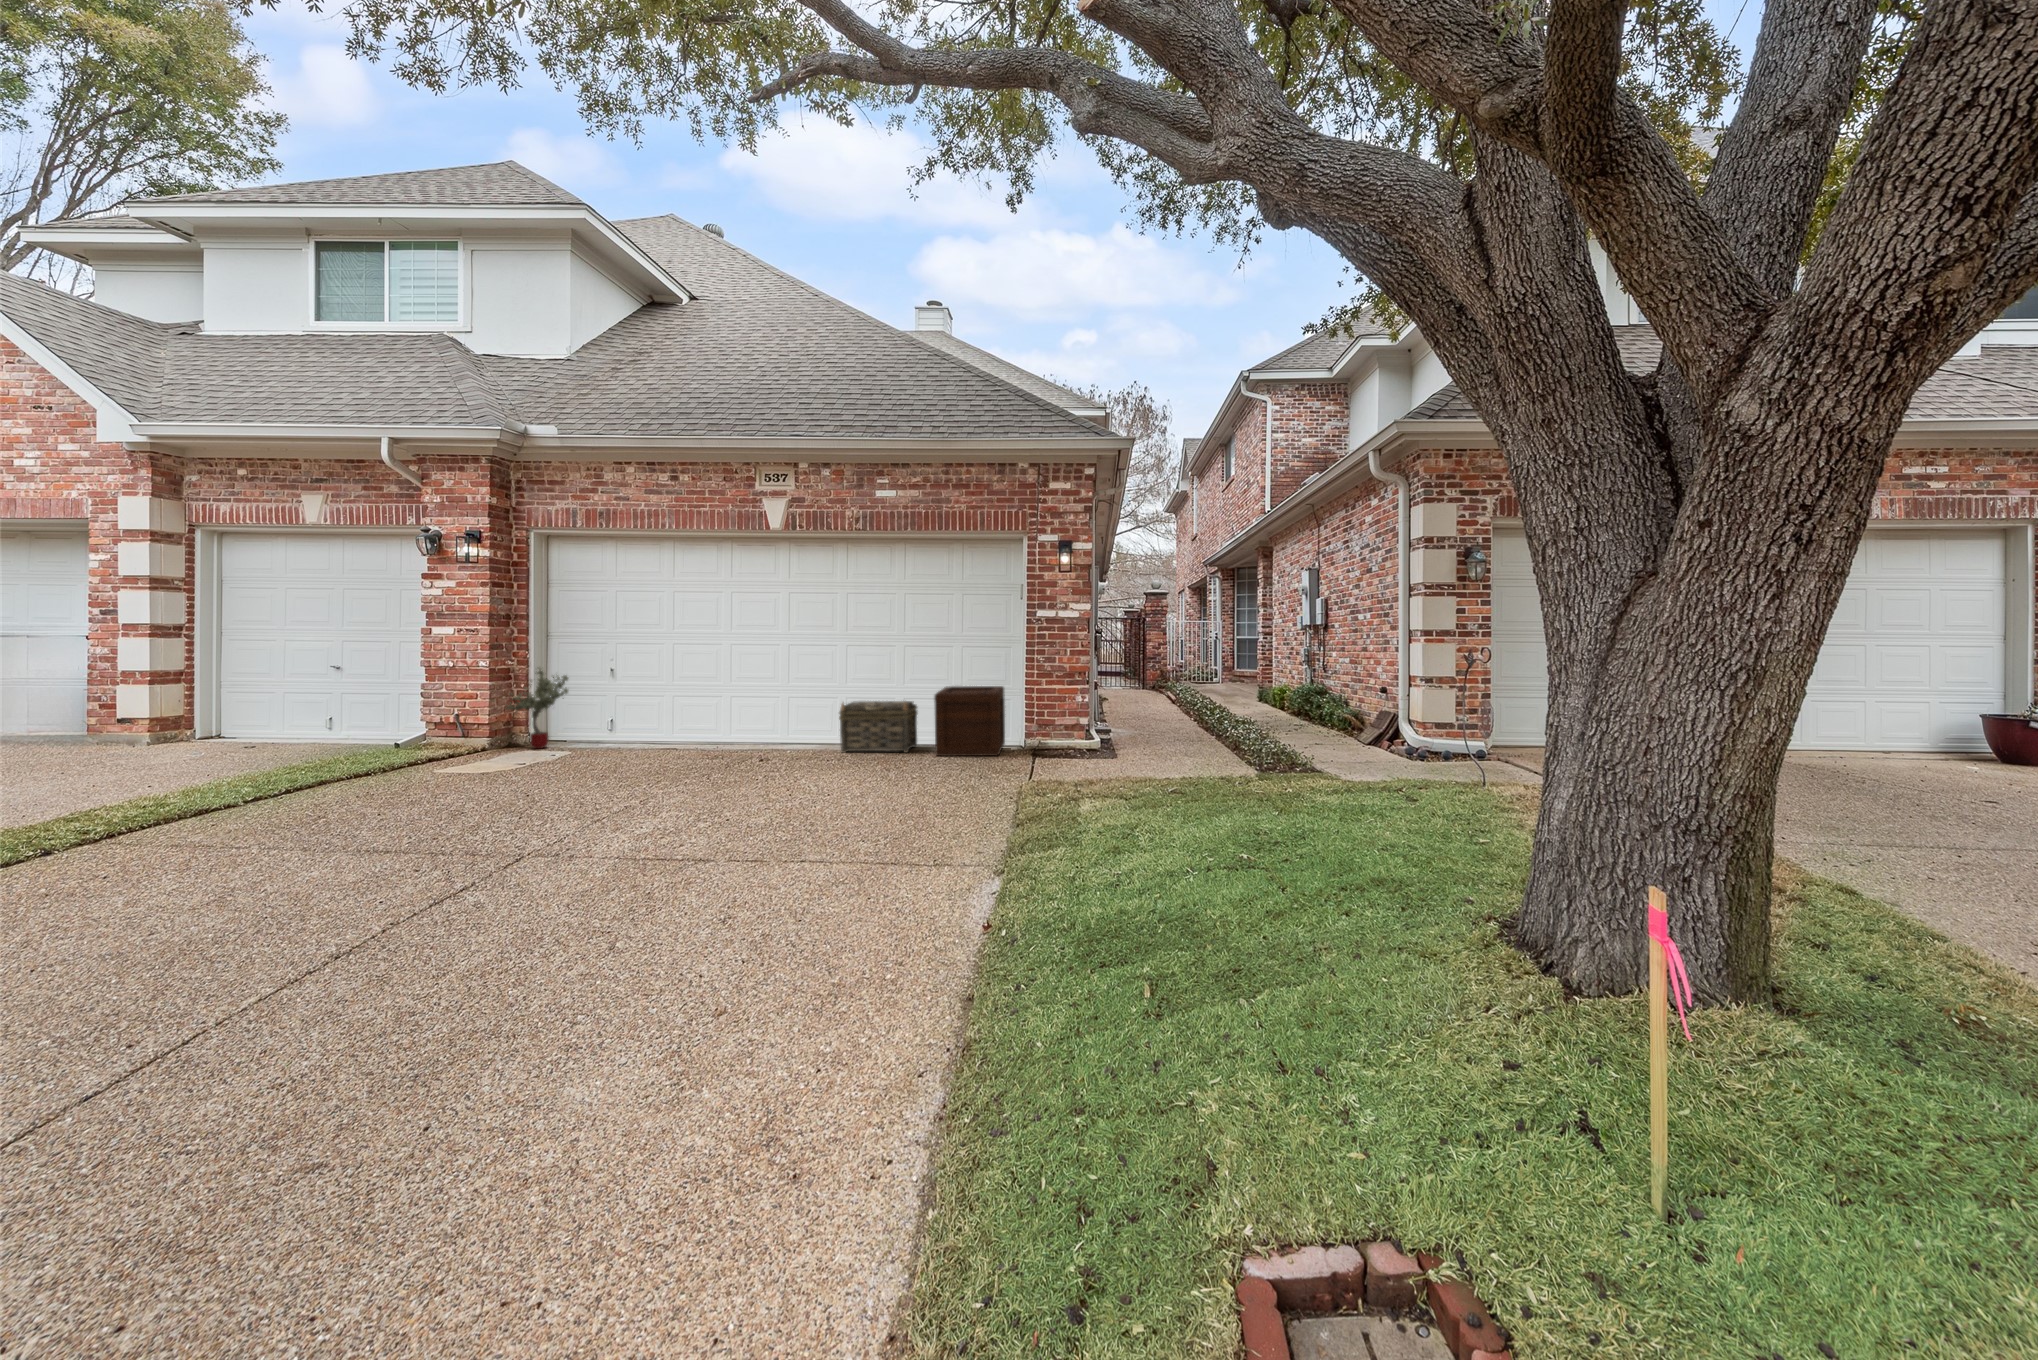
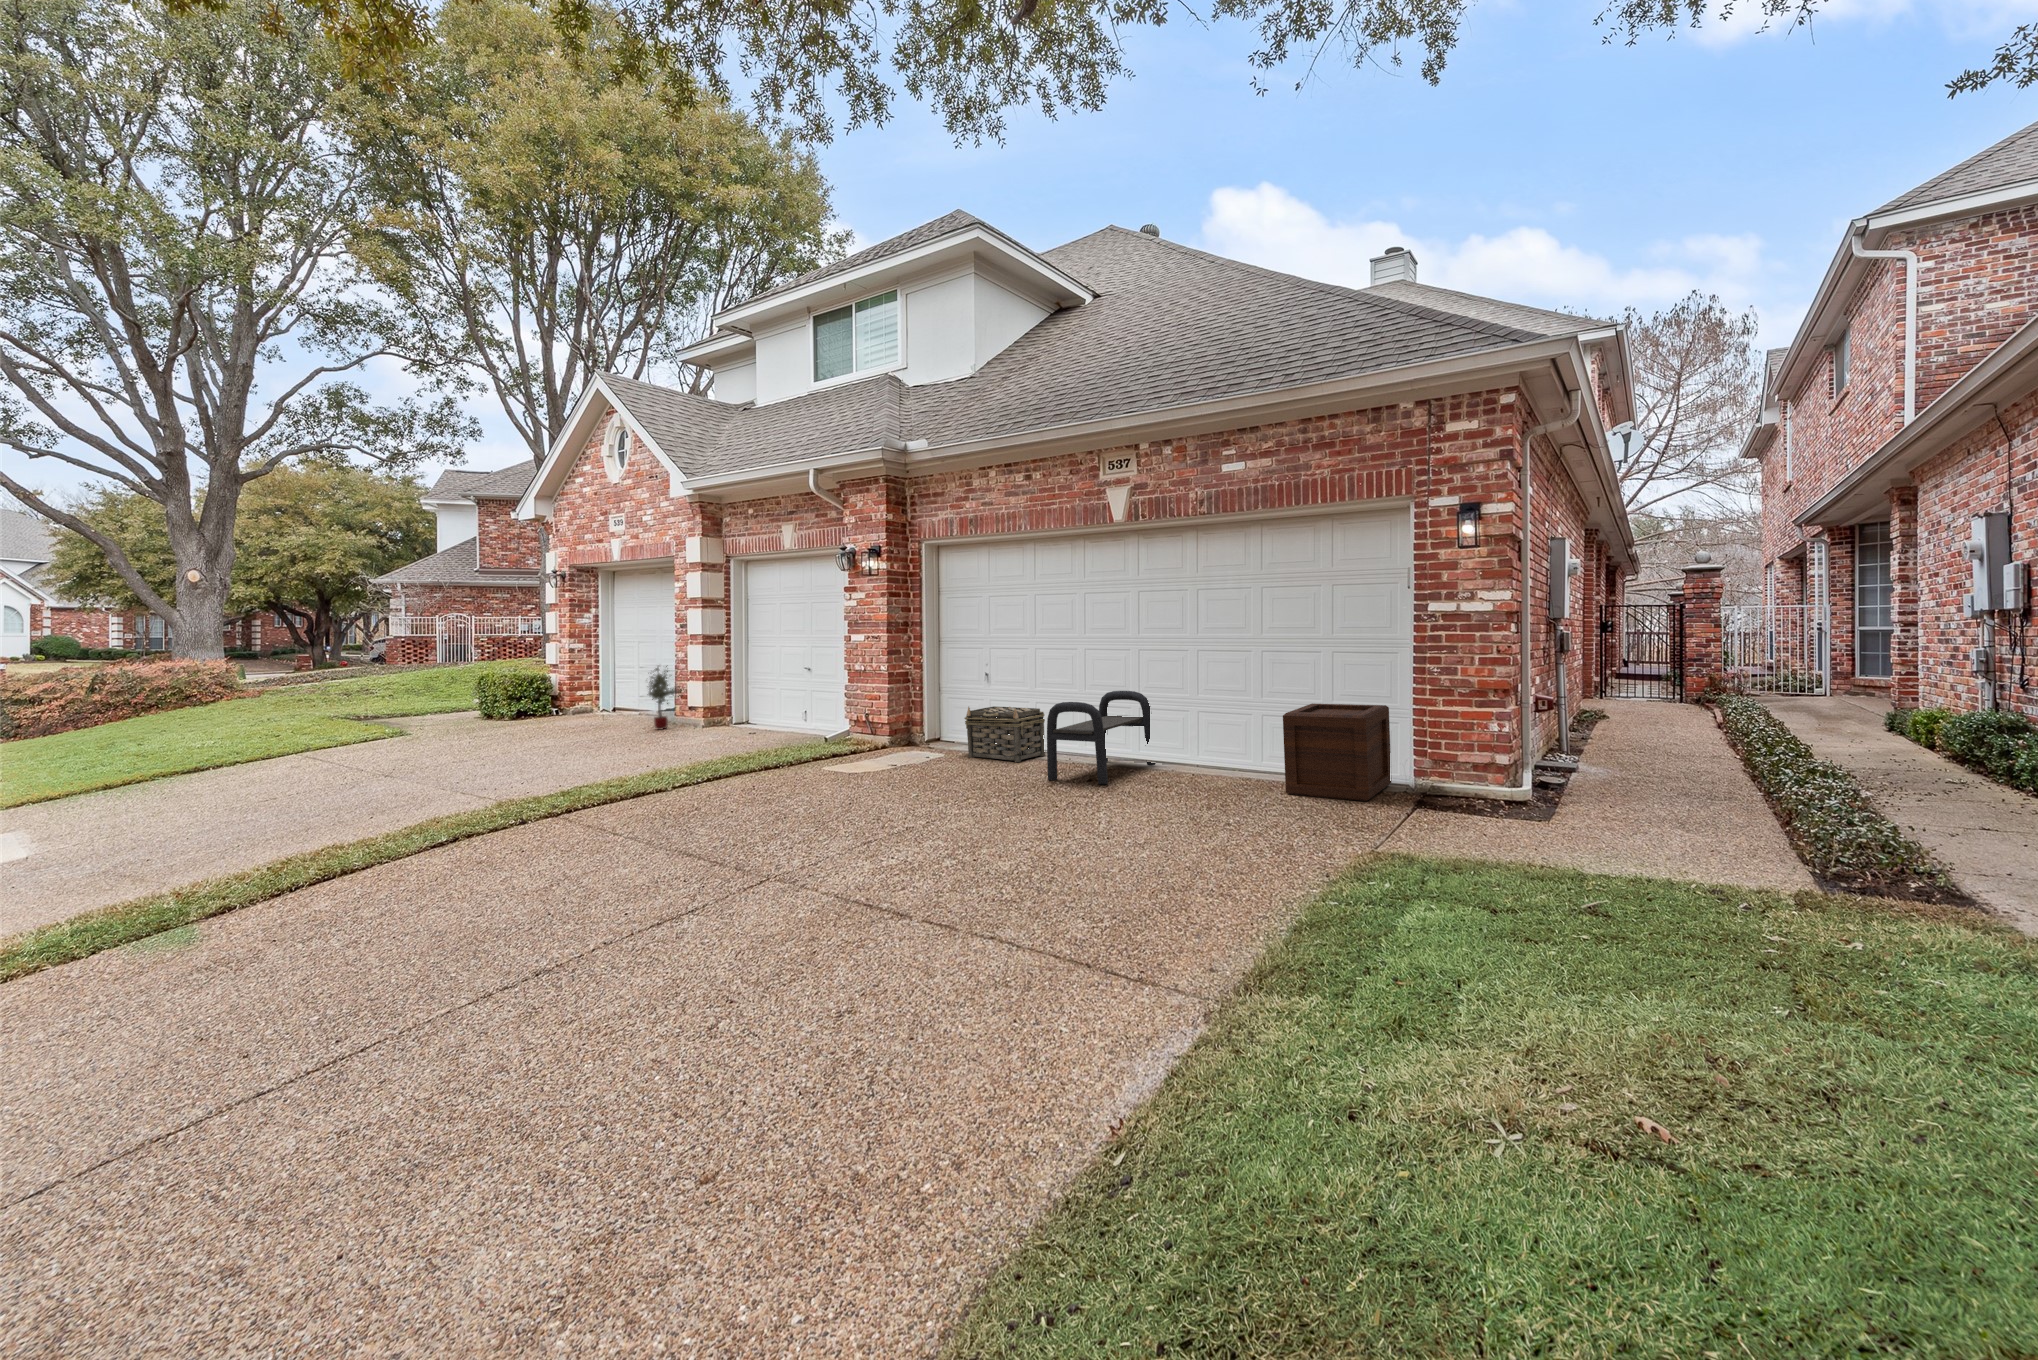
potted tree: present [505,668,568,749] -> present [649,666,683,730]
bench: none [715,681,805,762] -> present [1047,691,1156,785]
basket: present [839,701,918,753] -> present [964,706,1045,762]

